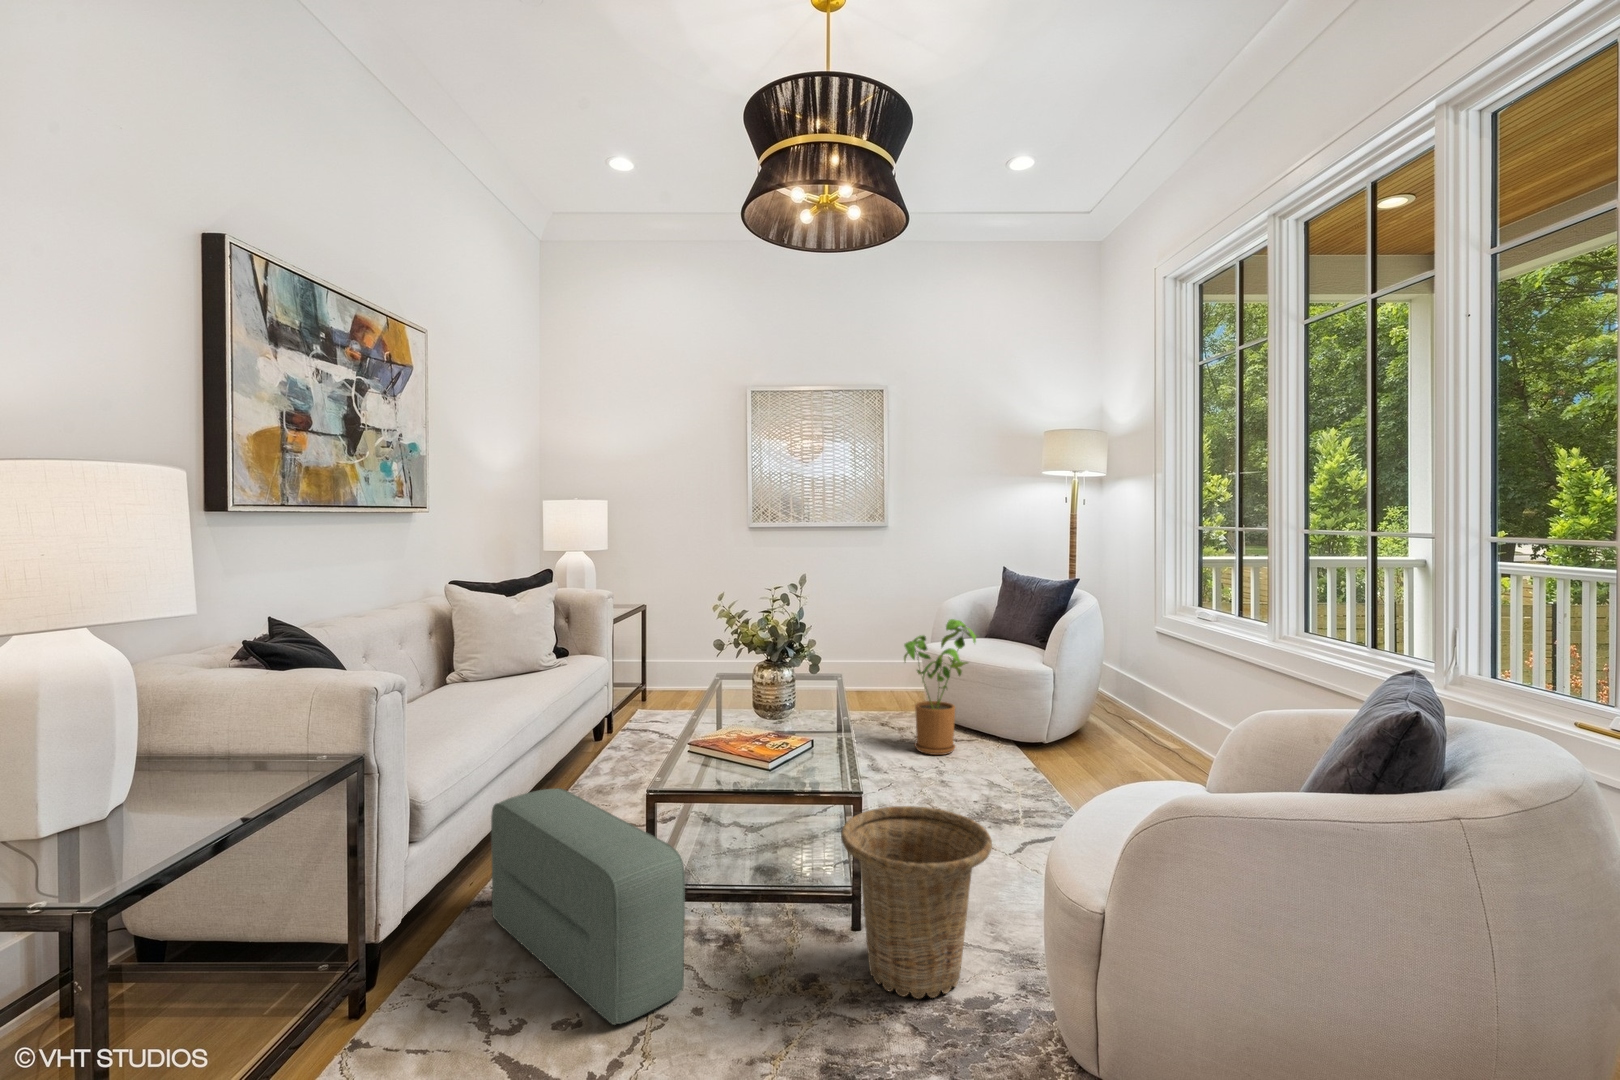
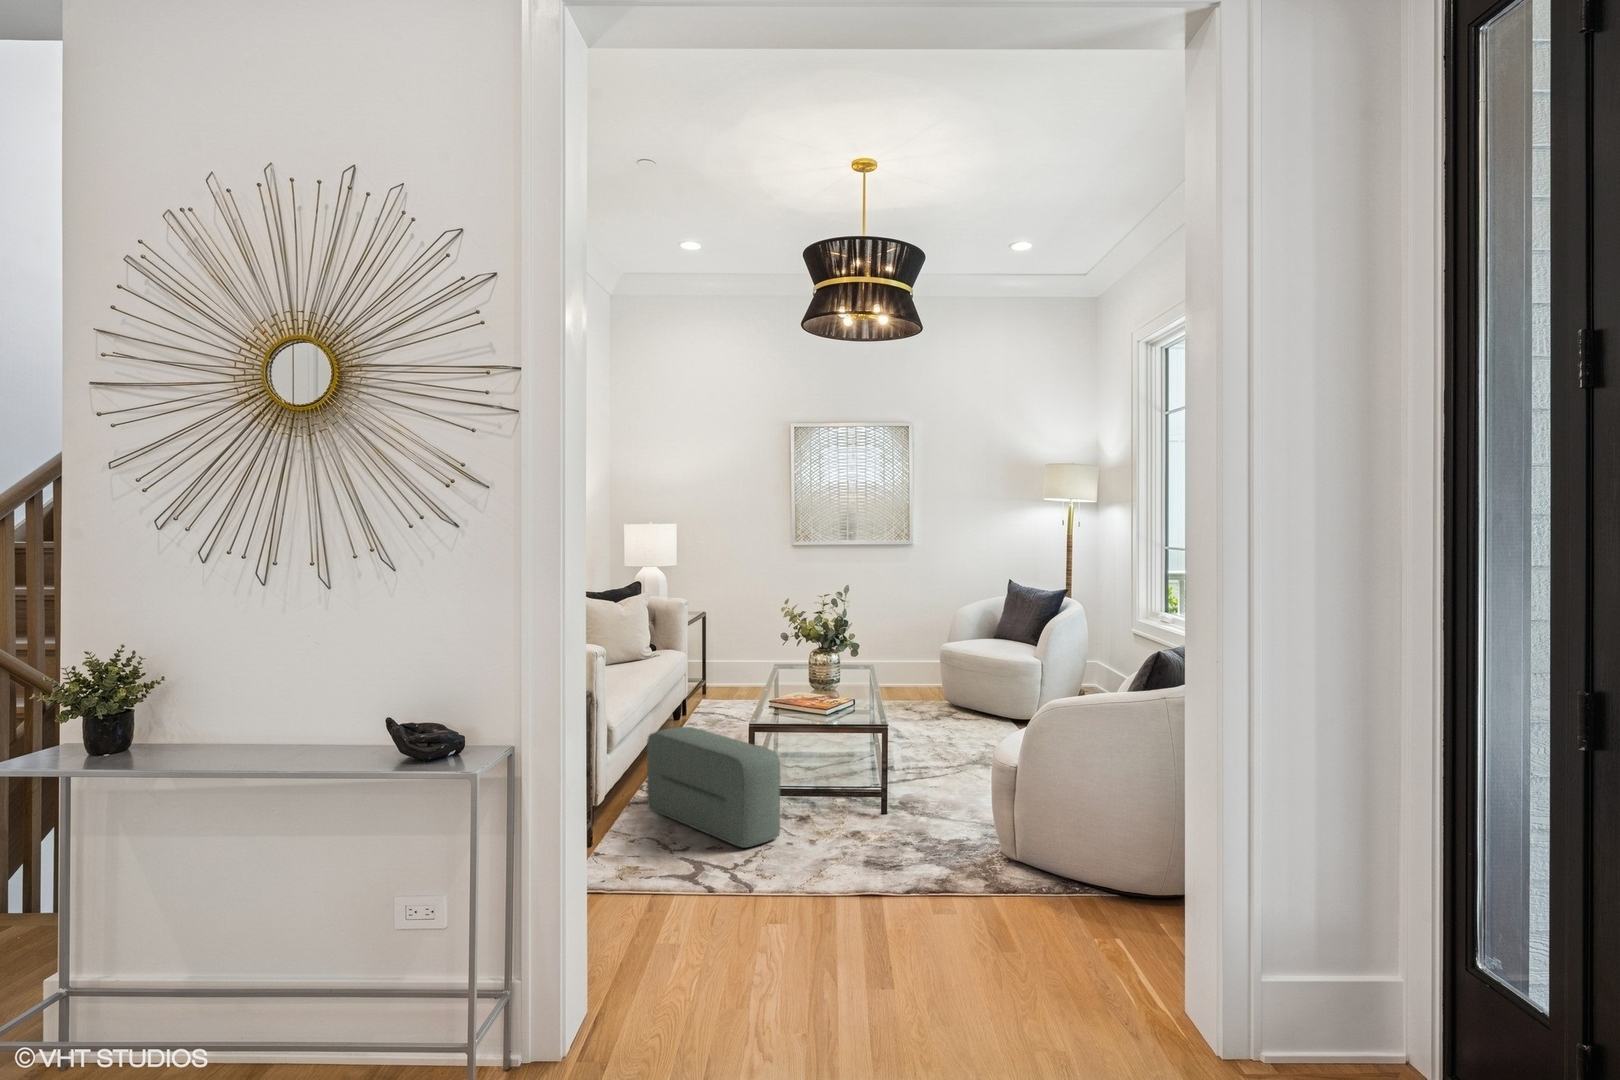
house plant: present [904,619,977,755] -> none [922,621,983,729]
basket: present [841,806,992,999] -> none [874,734,967,841]

